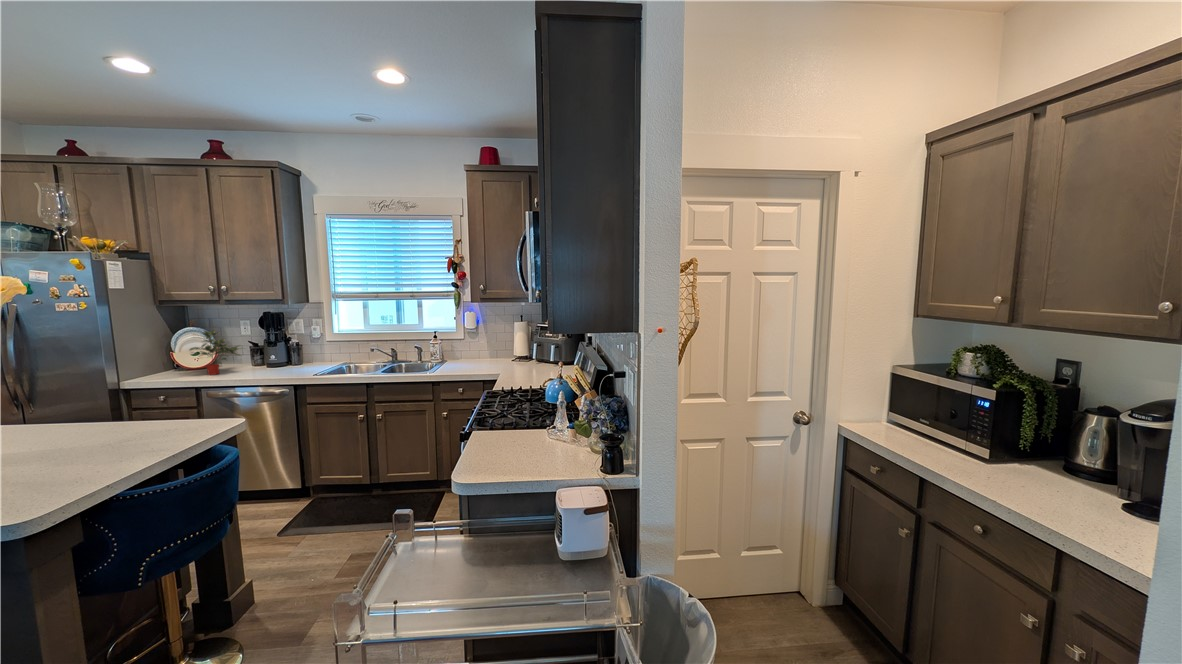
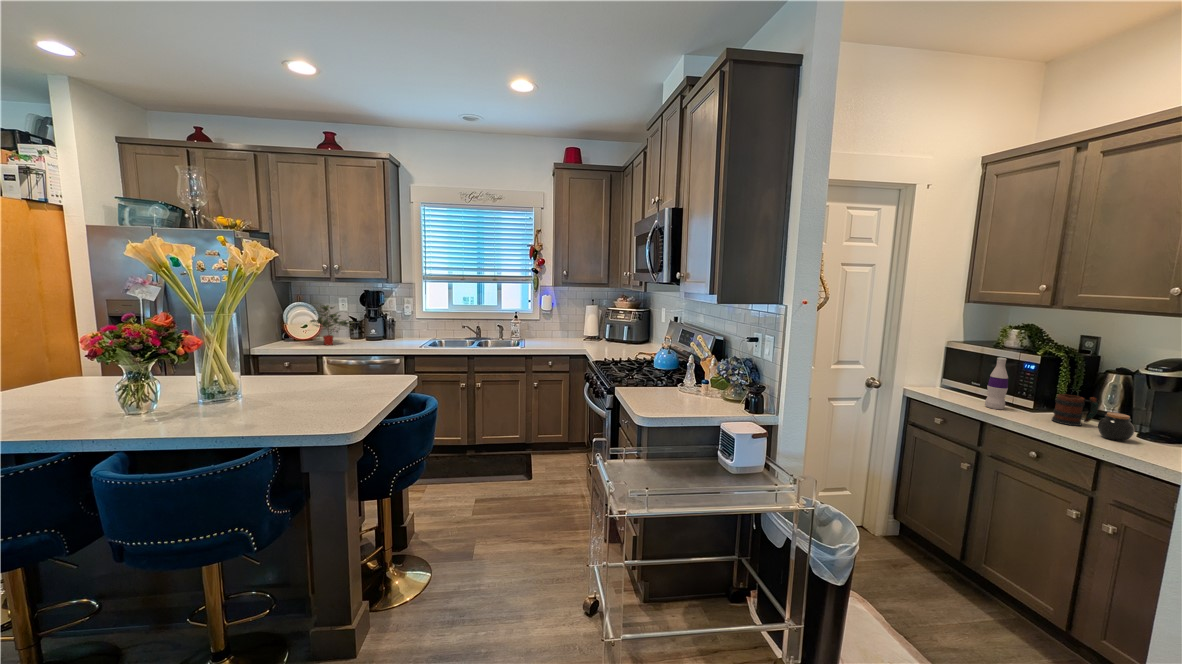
bottle: none [929,392,956,460] -> present [985,358,1008,409]
mug: none [1008,444,1067,489] -> present [1052,394,1098,426]
jar: none [1060,476,1109,519] -> present [1098,412,1134,441]

